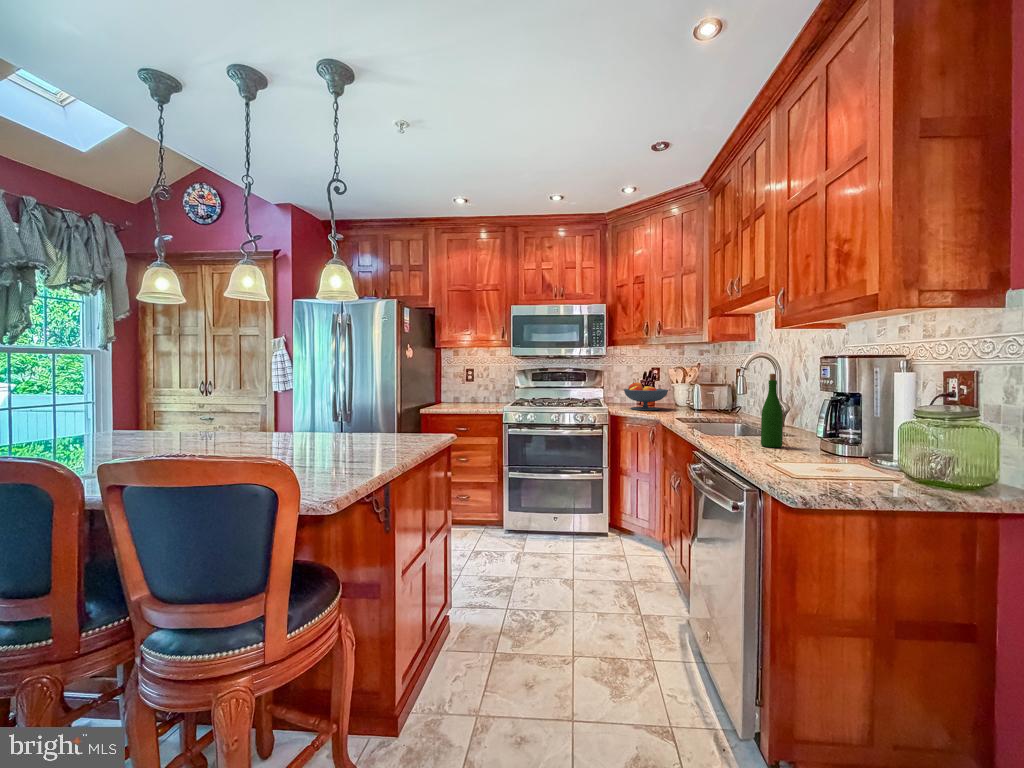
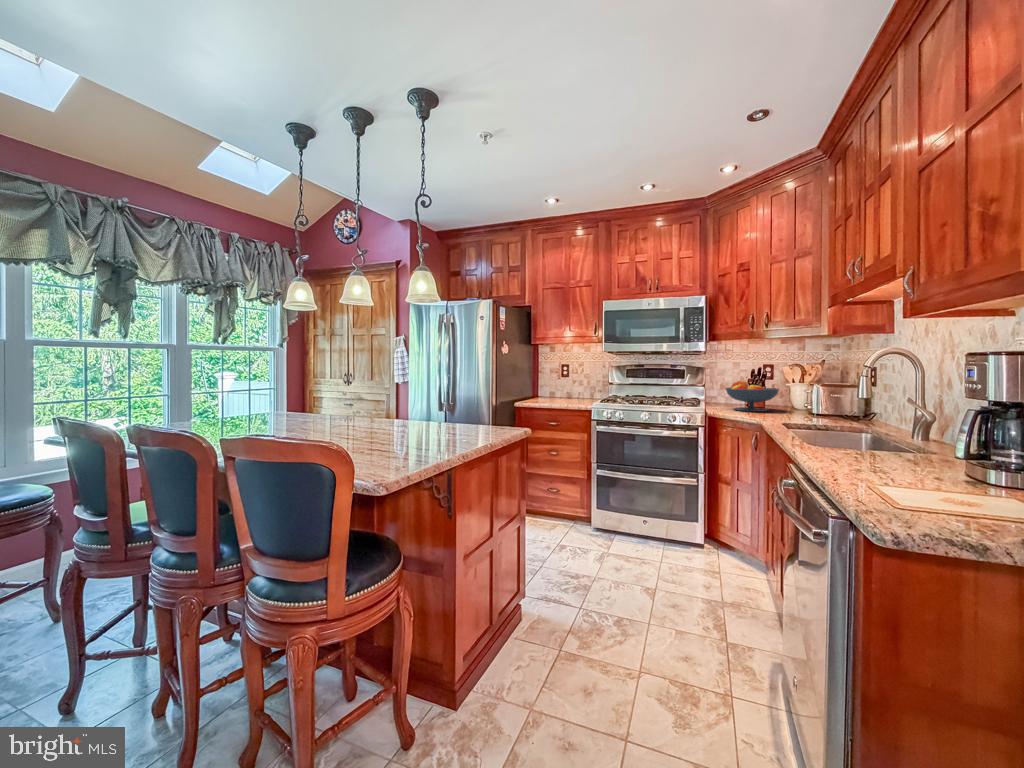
wine bottle: present [761,374,783,448] -> none [877,370,907,459]

